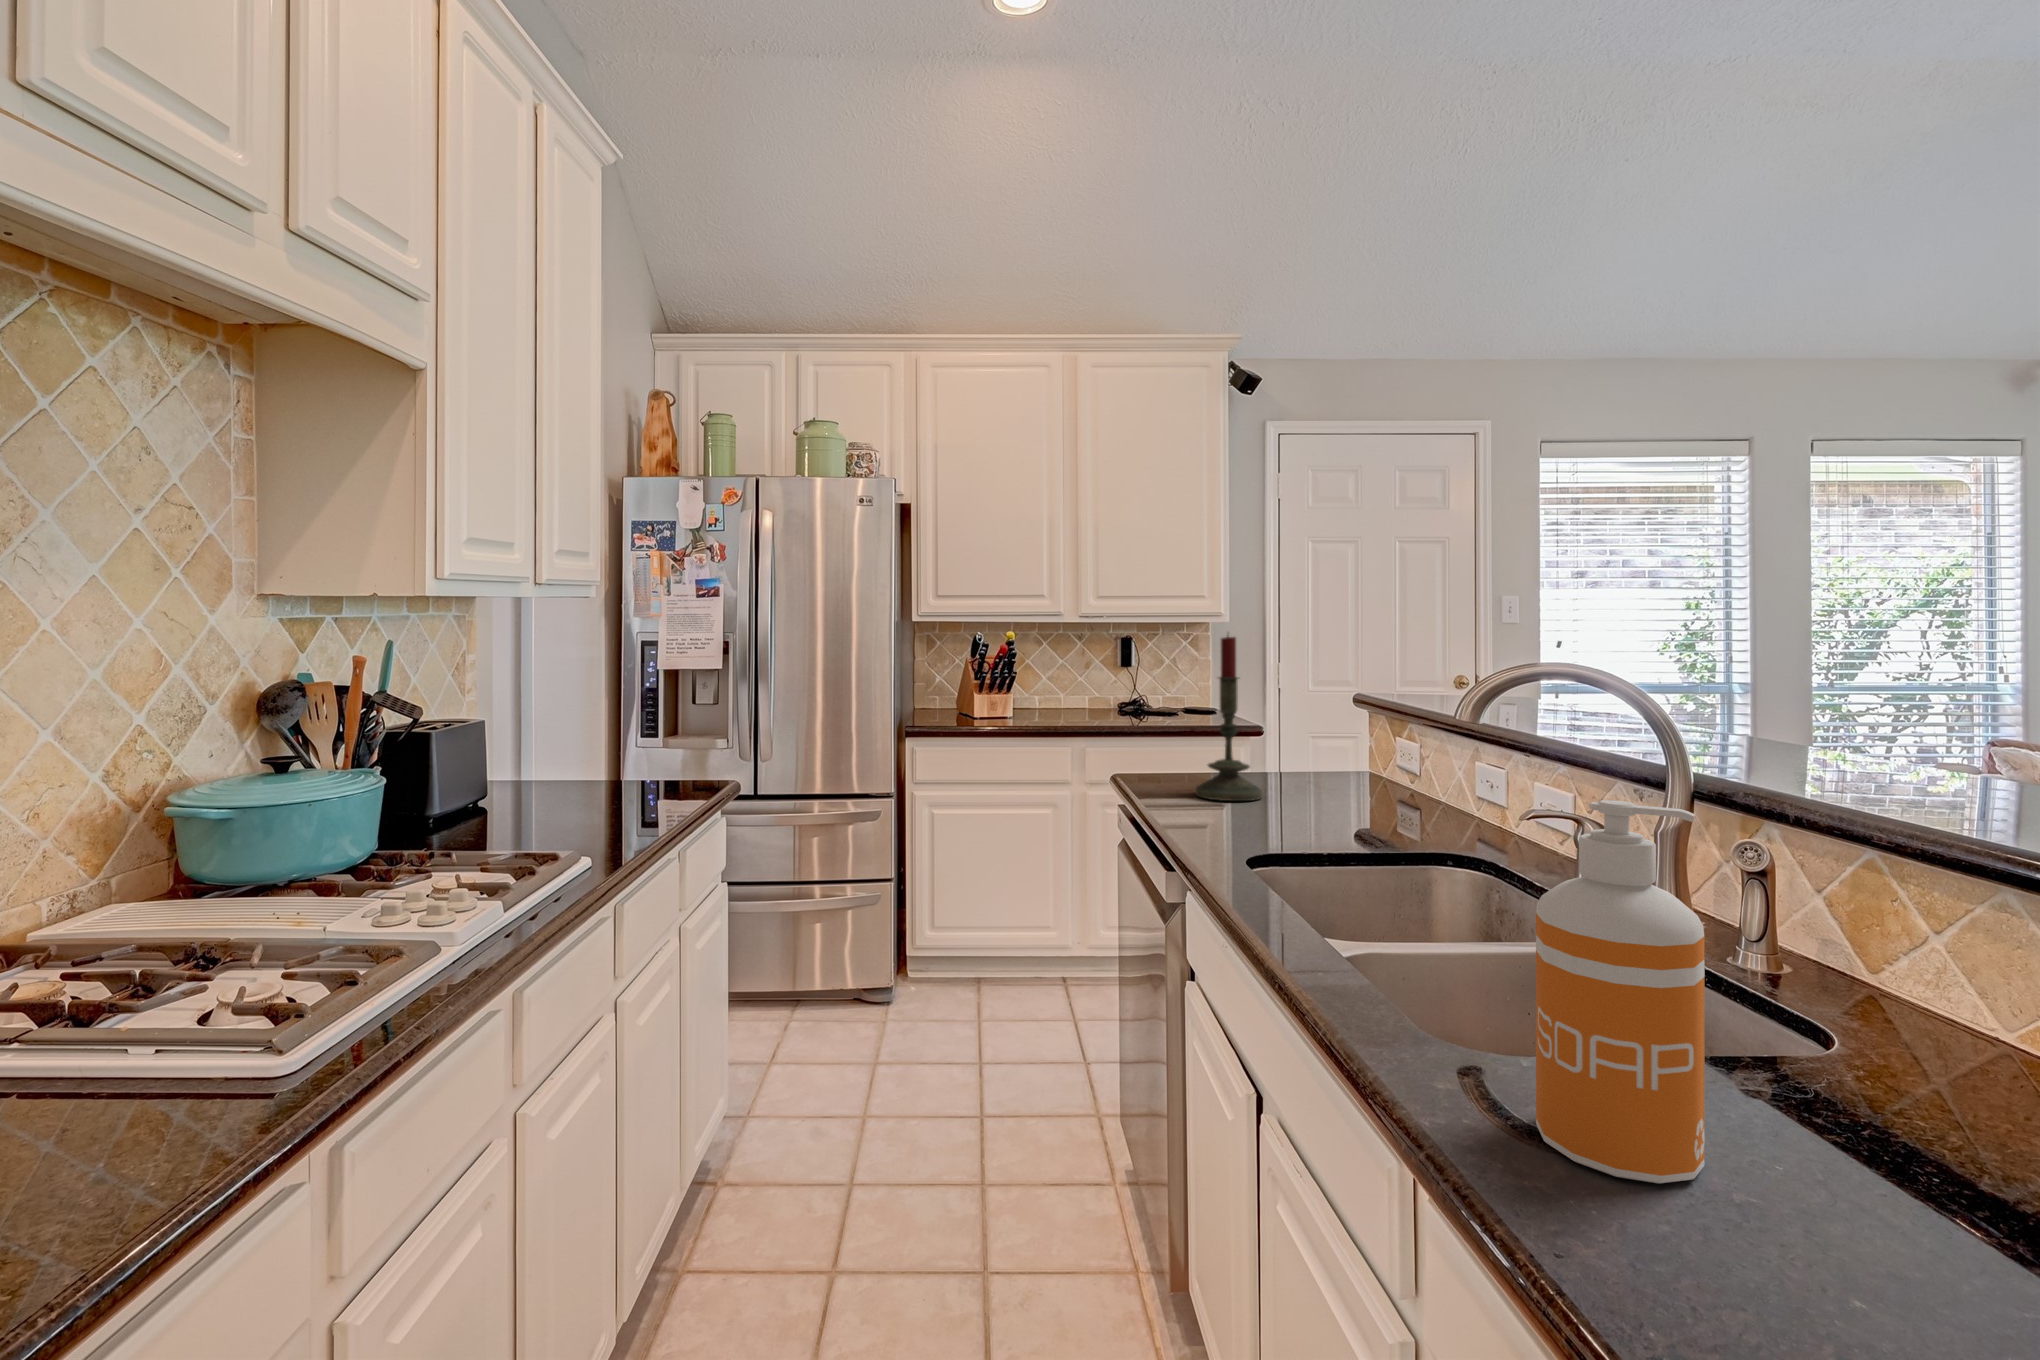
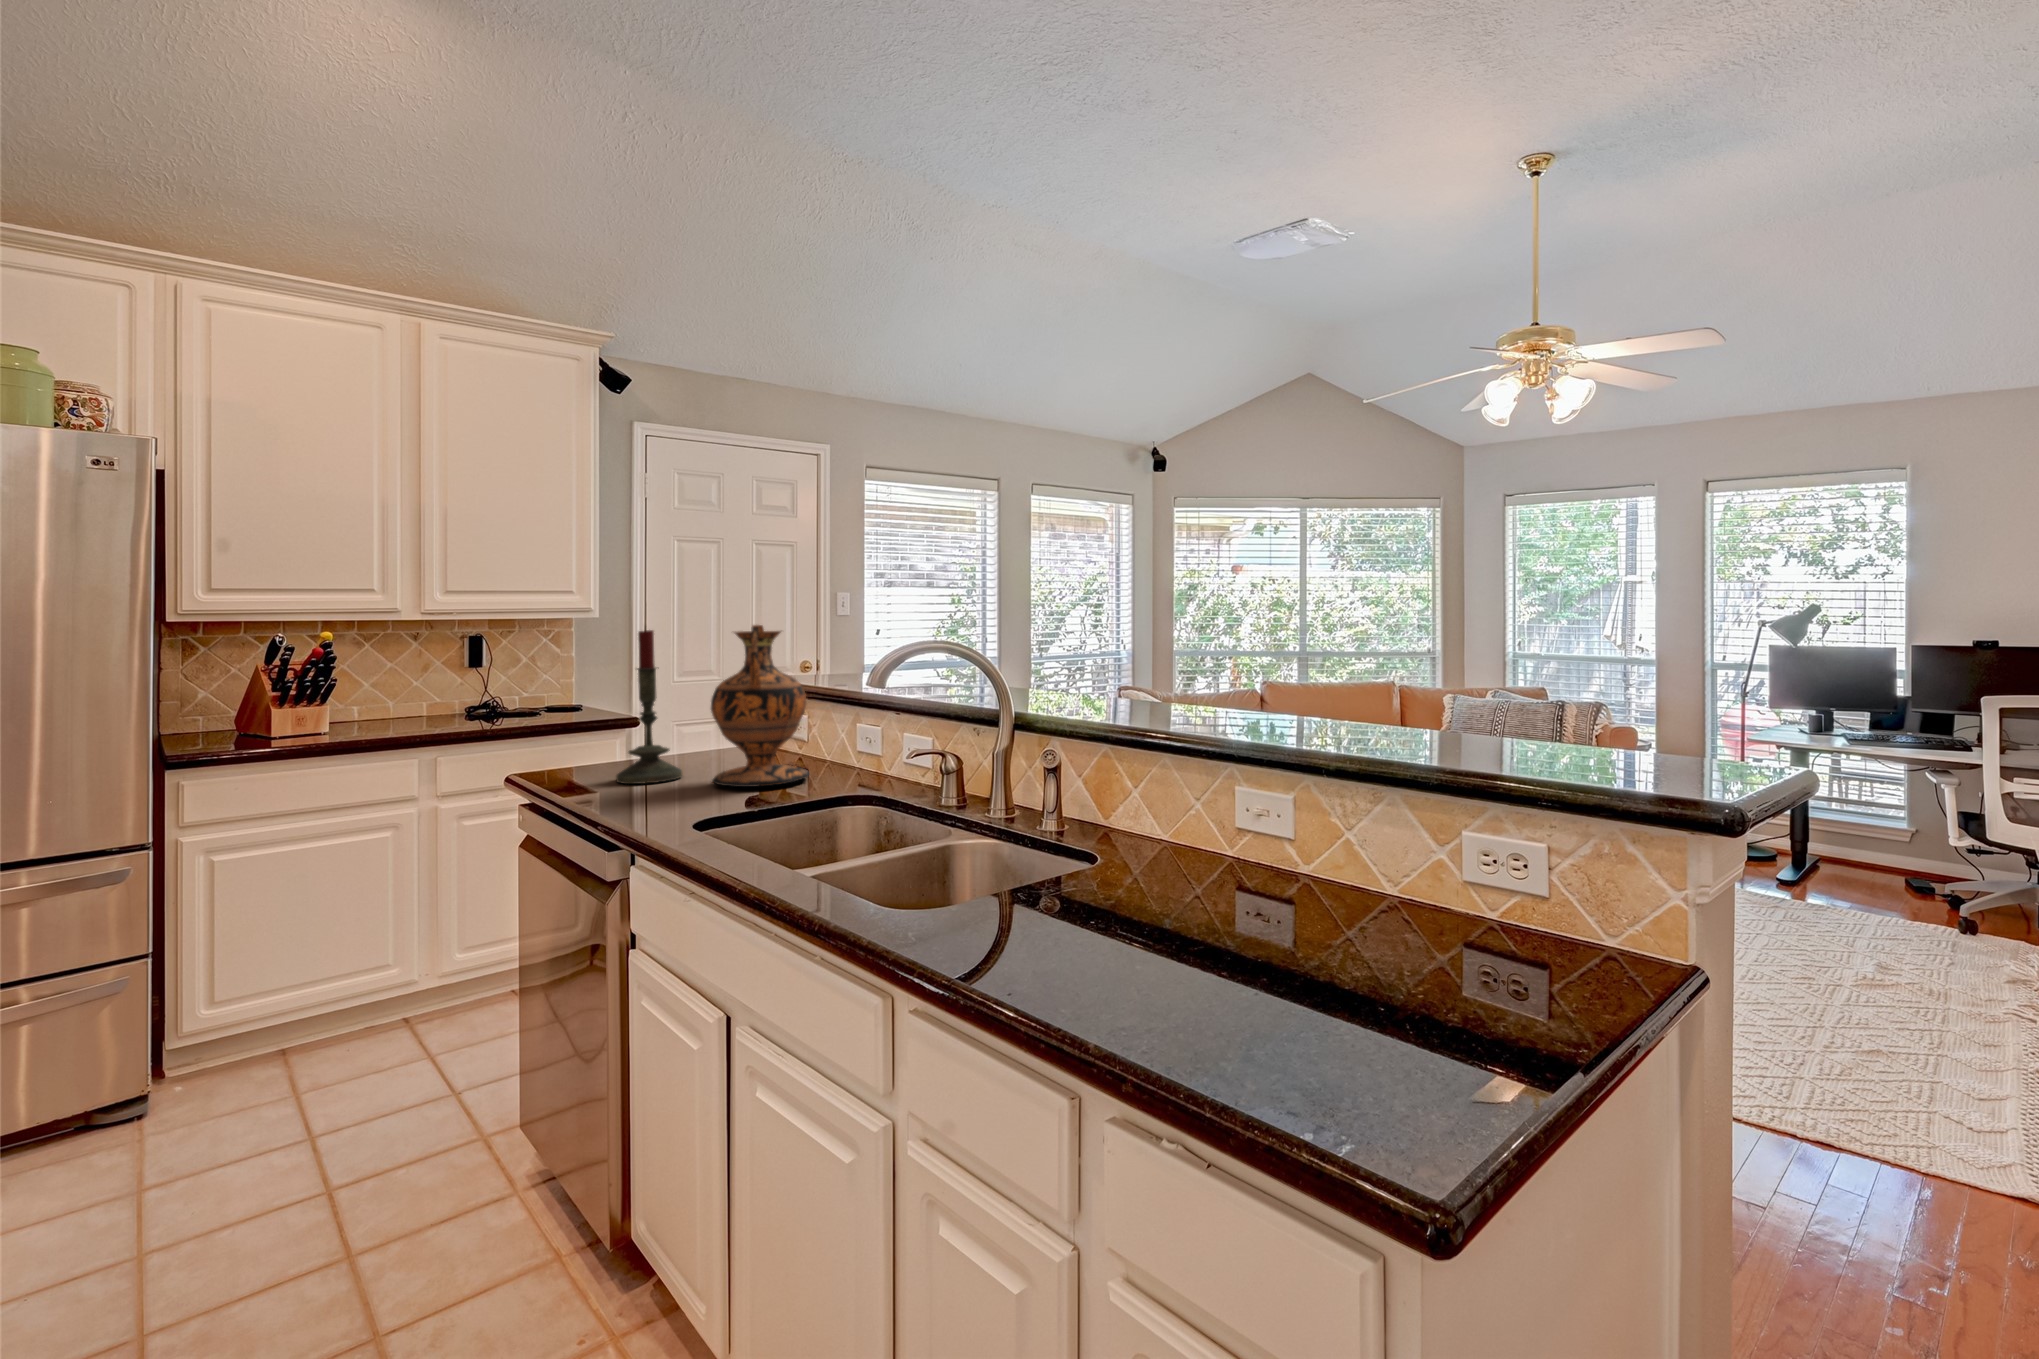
vase: none [1284,633,1405,825] -> present [711,625,809,787]
soap dispenser: present [1536,800,1705,1184] -> none [974,721,1059,939]

